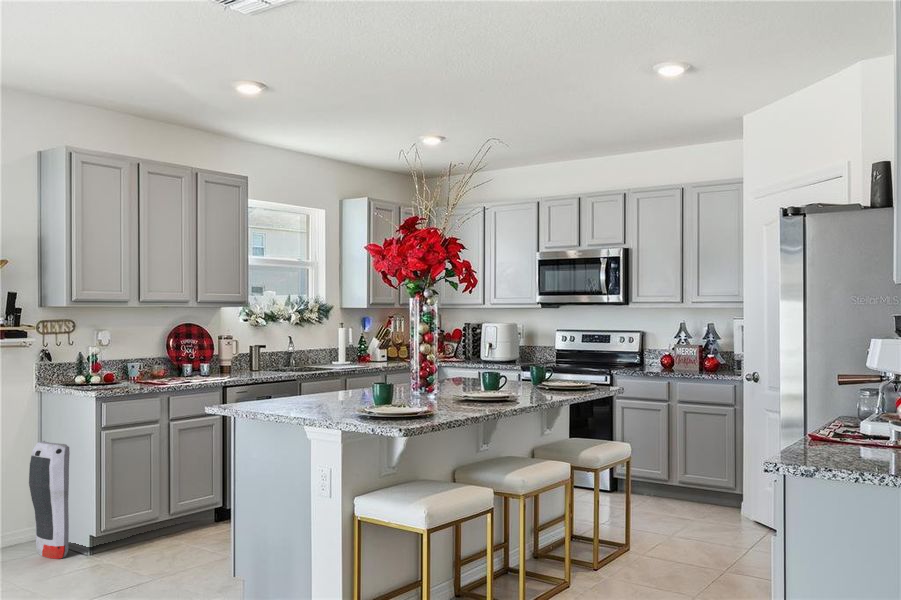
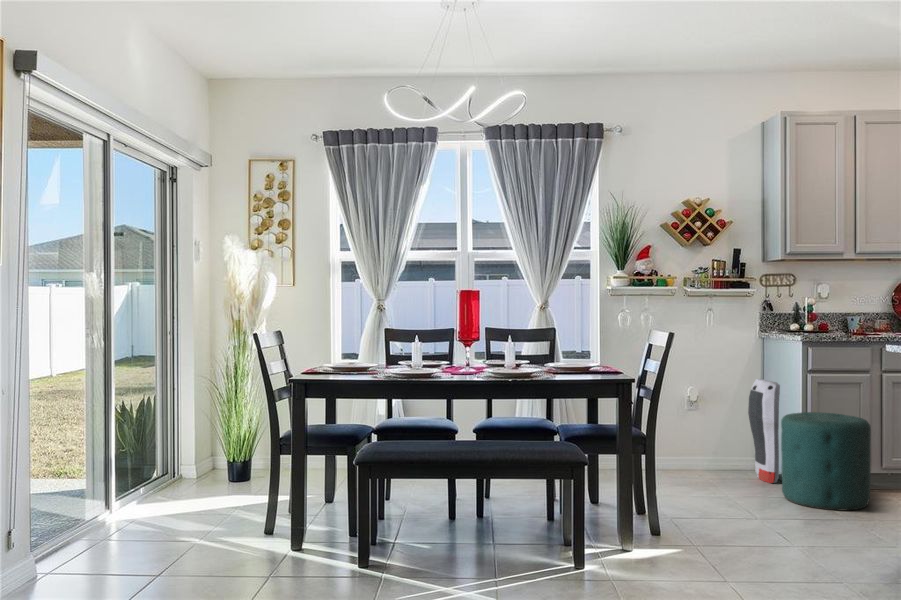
ottoman: none [80,470,172,578] -> present [781,412,871,510]

